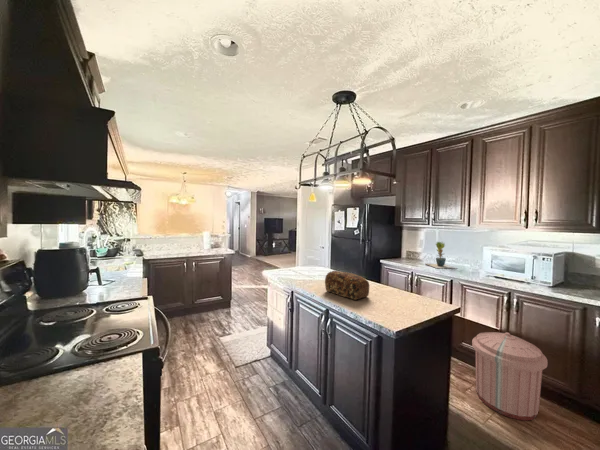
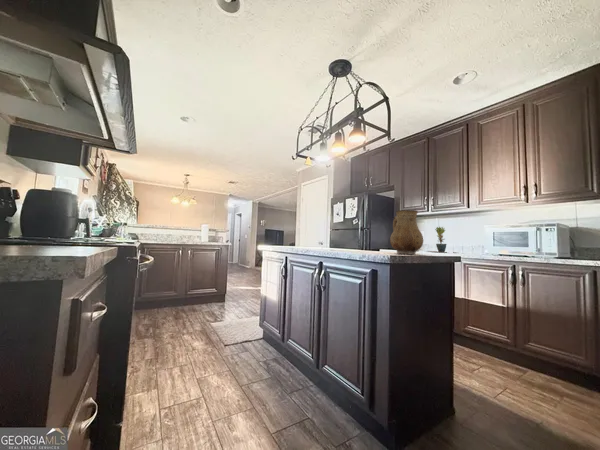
ceramic pitcher: none [394,265,426,310] -> present [390,210,423,254]
bread loaf: present [325,271,369,300] -> none [320,229,365,250]
trash can: present [472,332,548,421] -> none [477,303,559,397]

